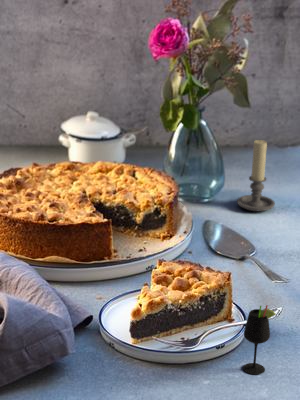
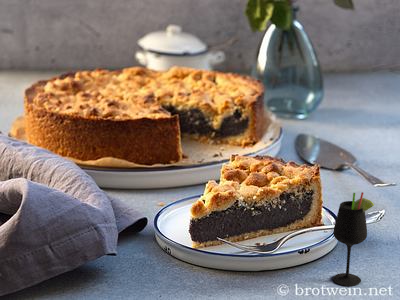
candle holder: present [237,140,275,211] -> none [336,38,382,124]

